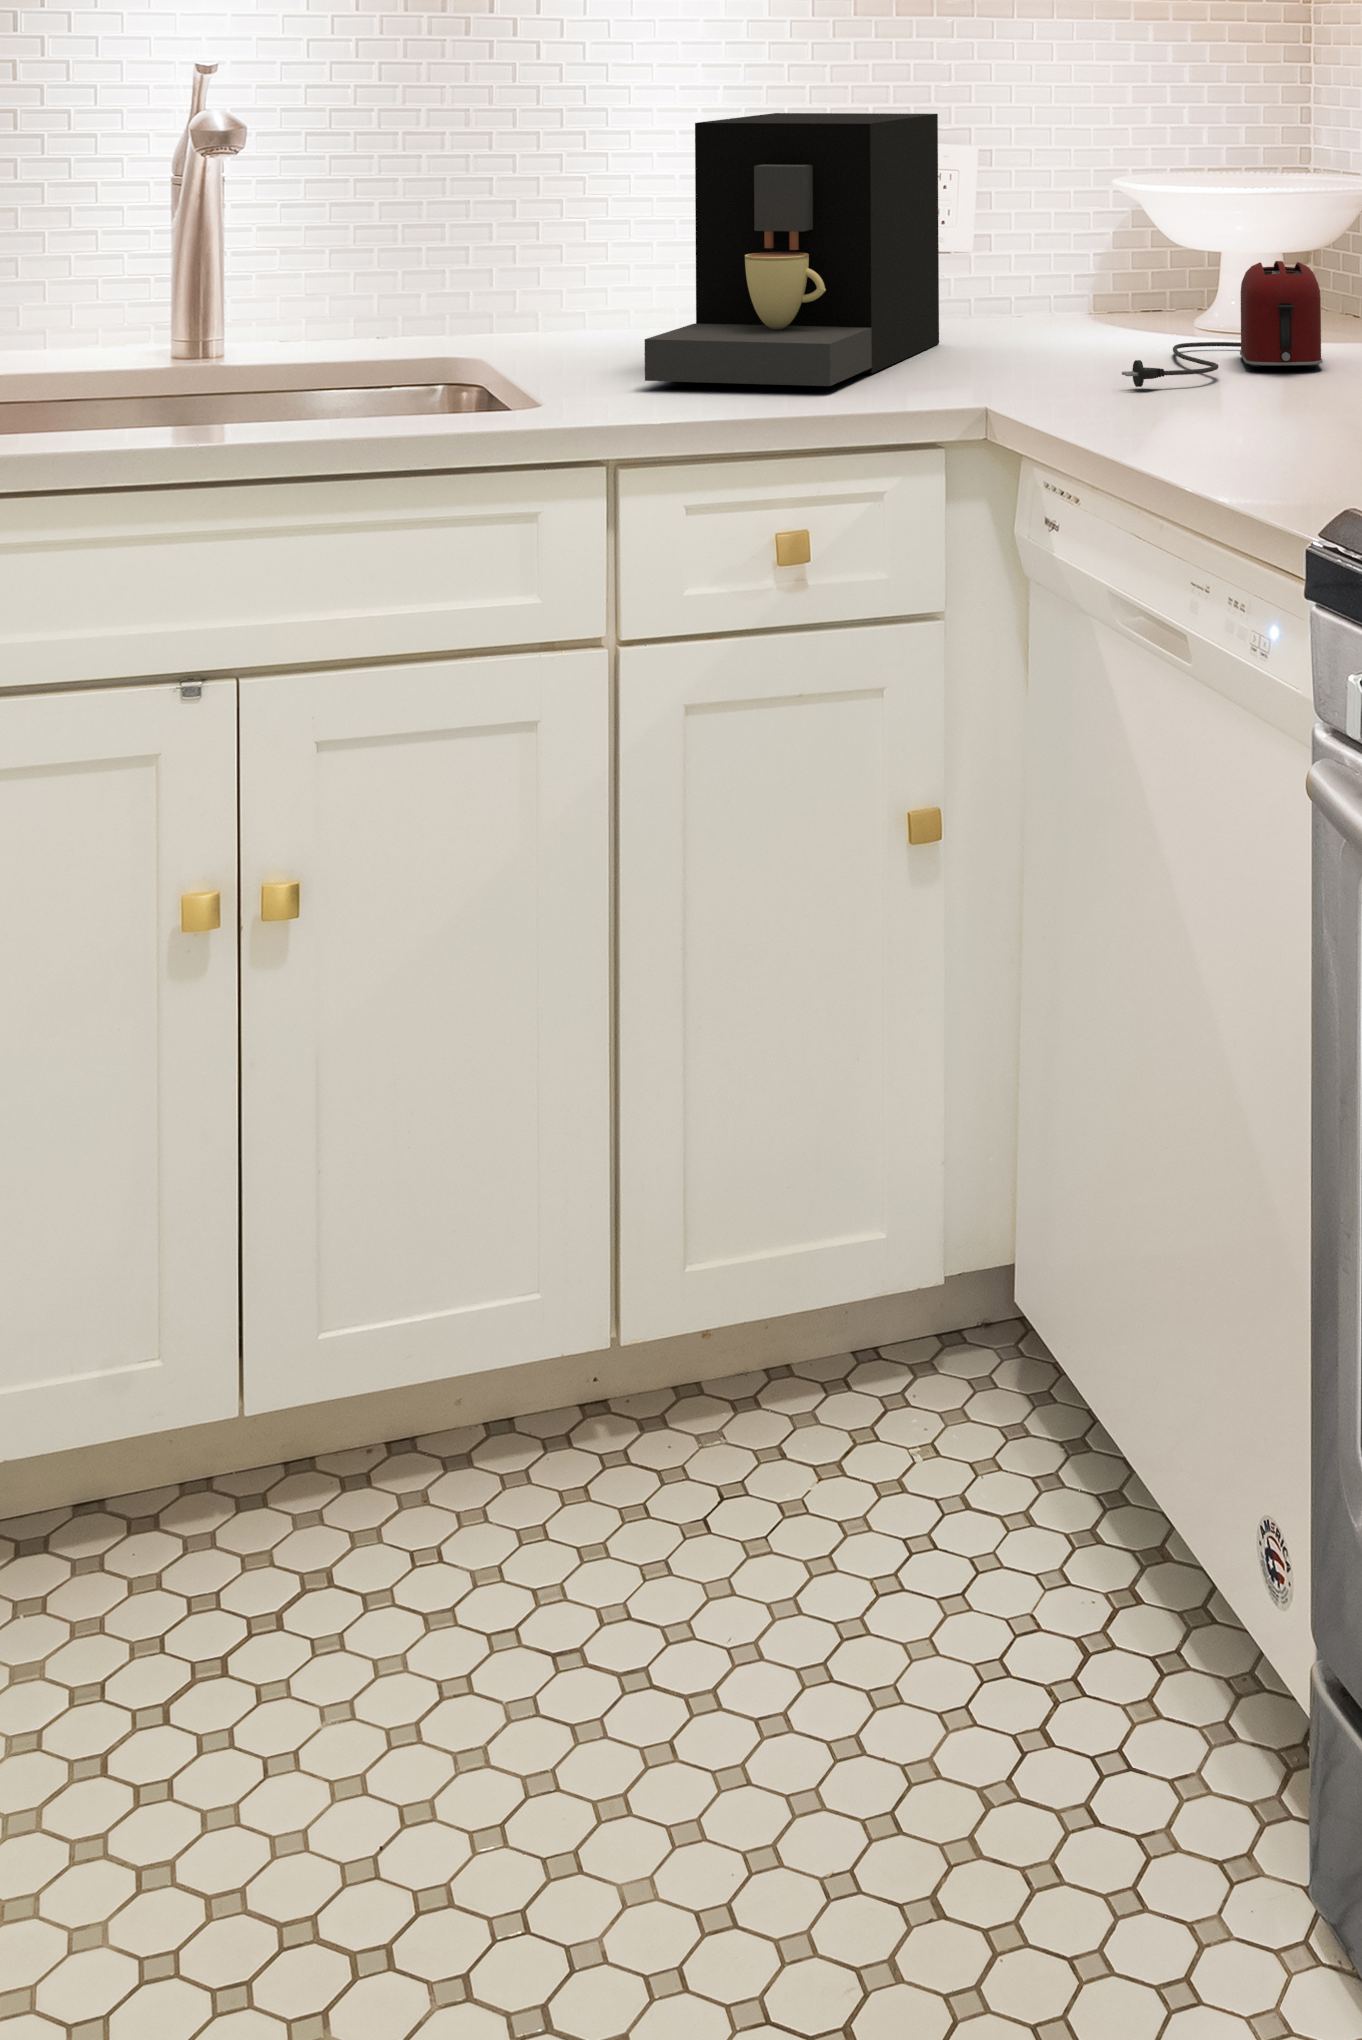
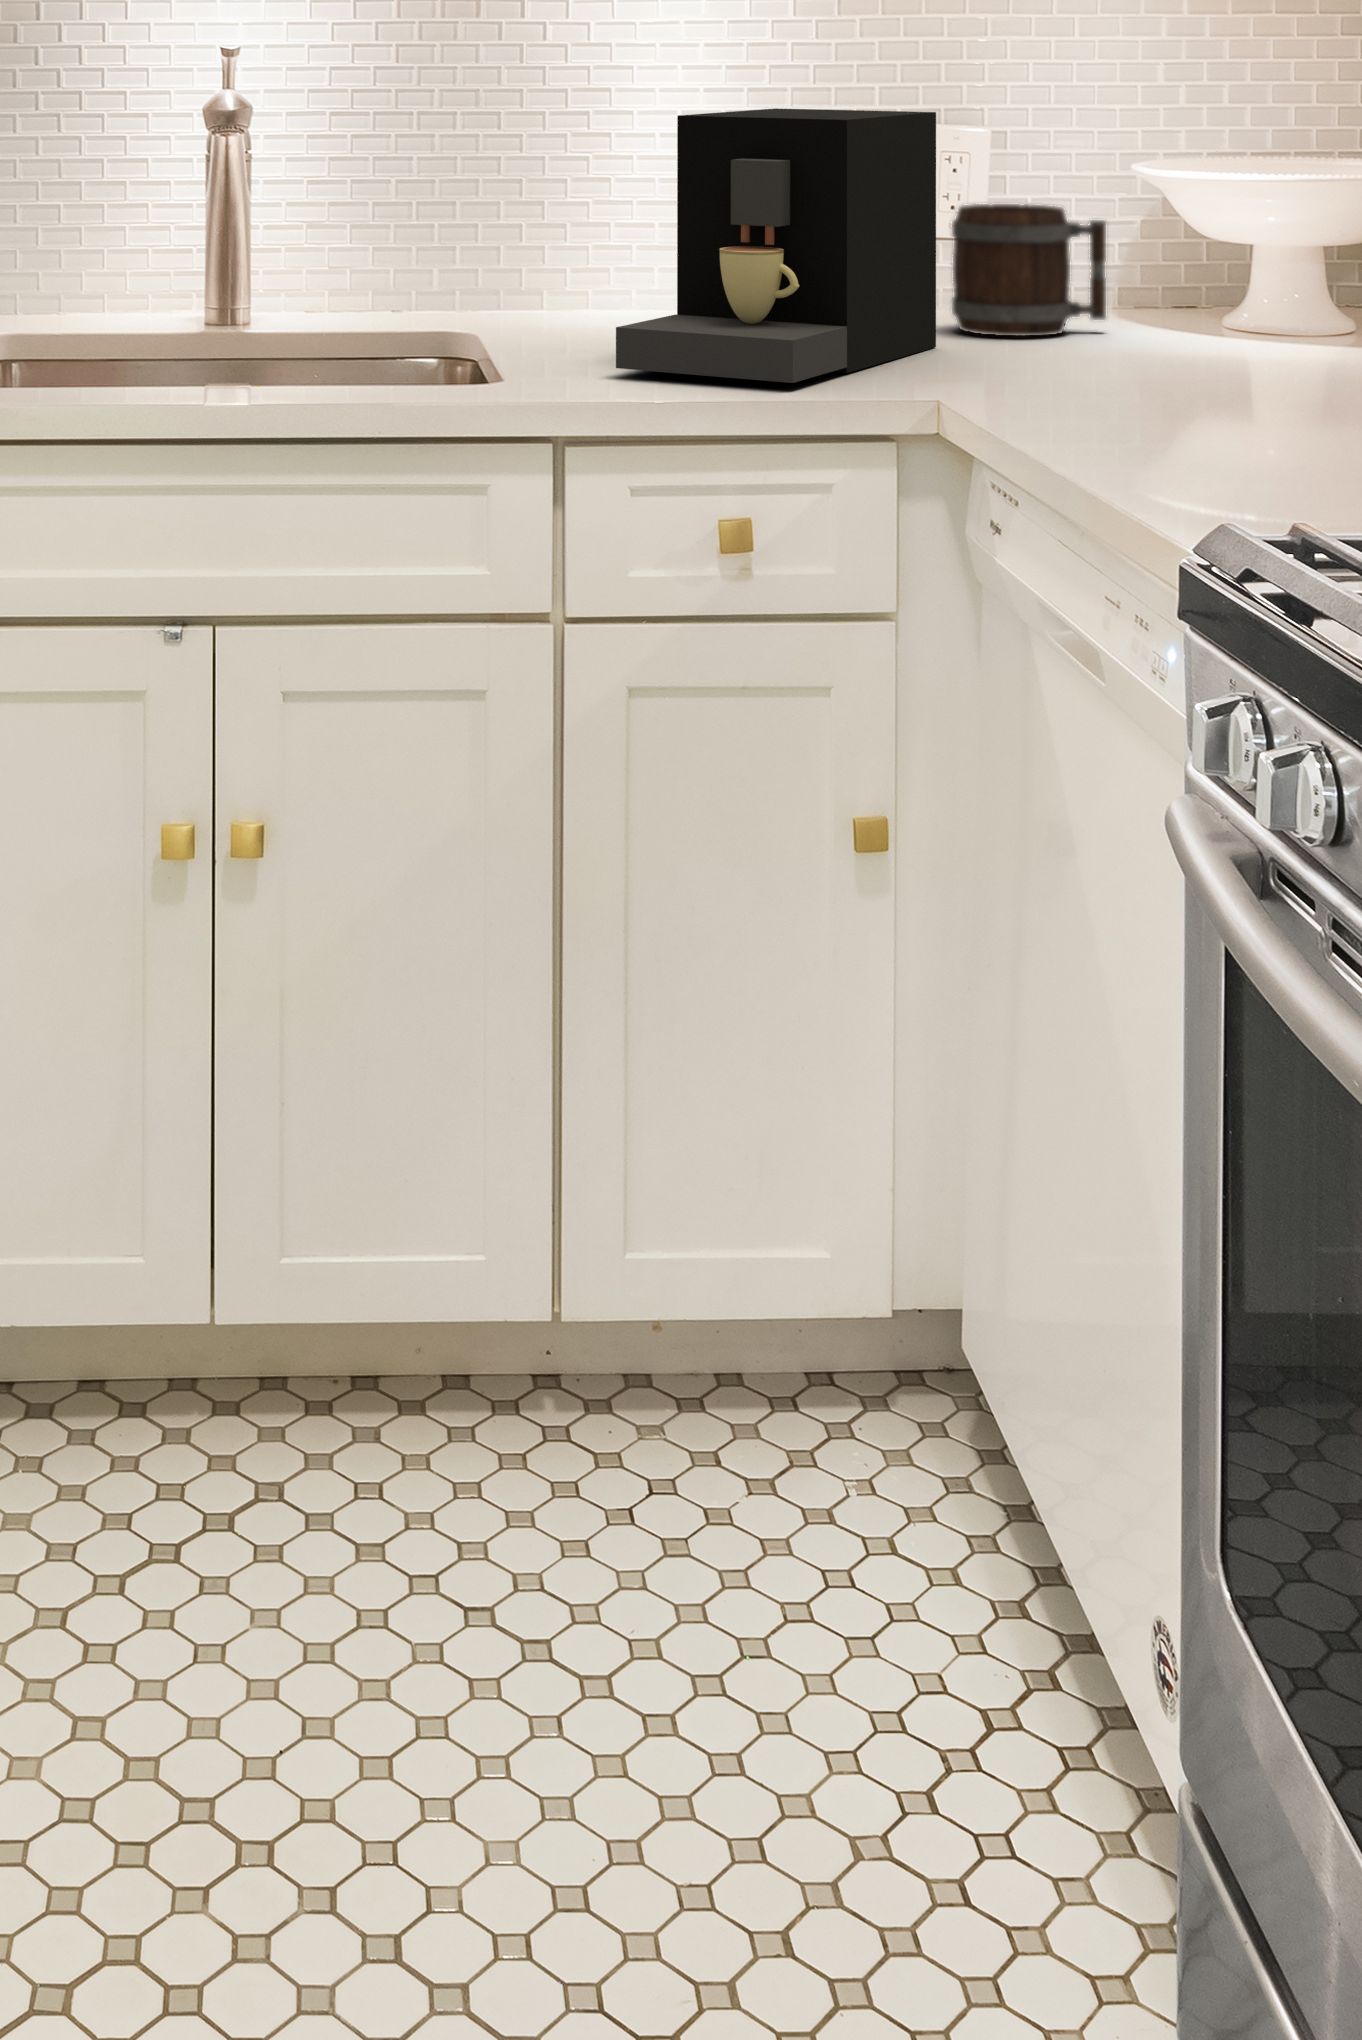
mug: none [943,201,1089,329] -> present [952,204,1106,336]
toaster: present [1122,261,1322,387] -> none [1096,276,1330,401]

